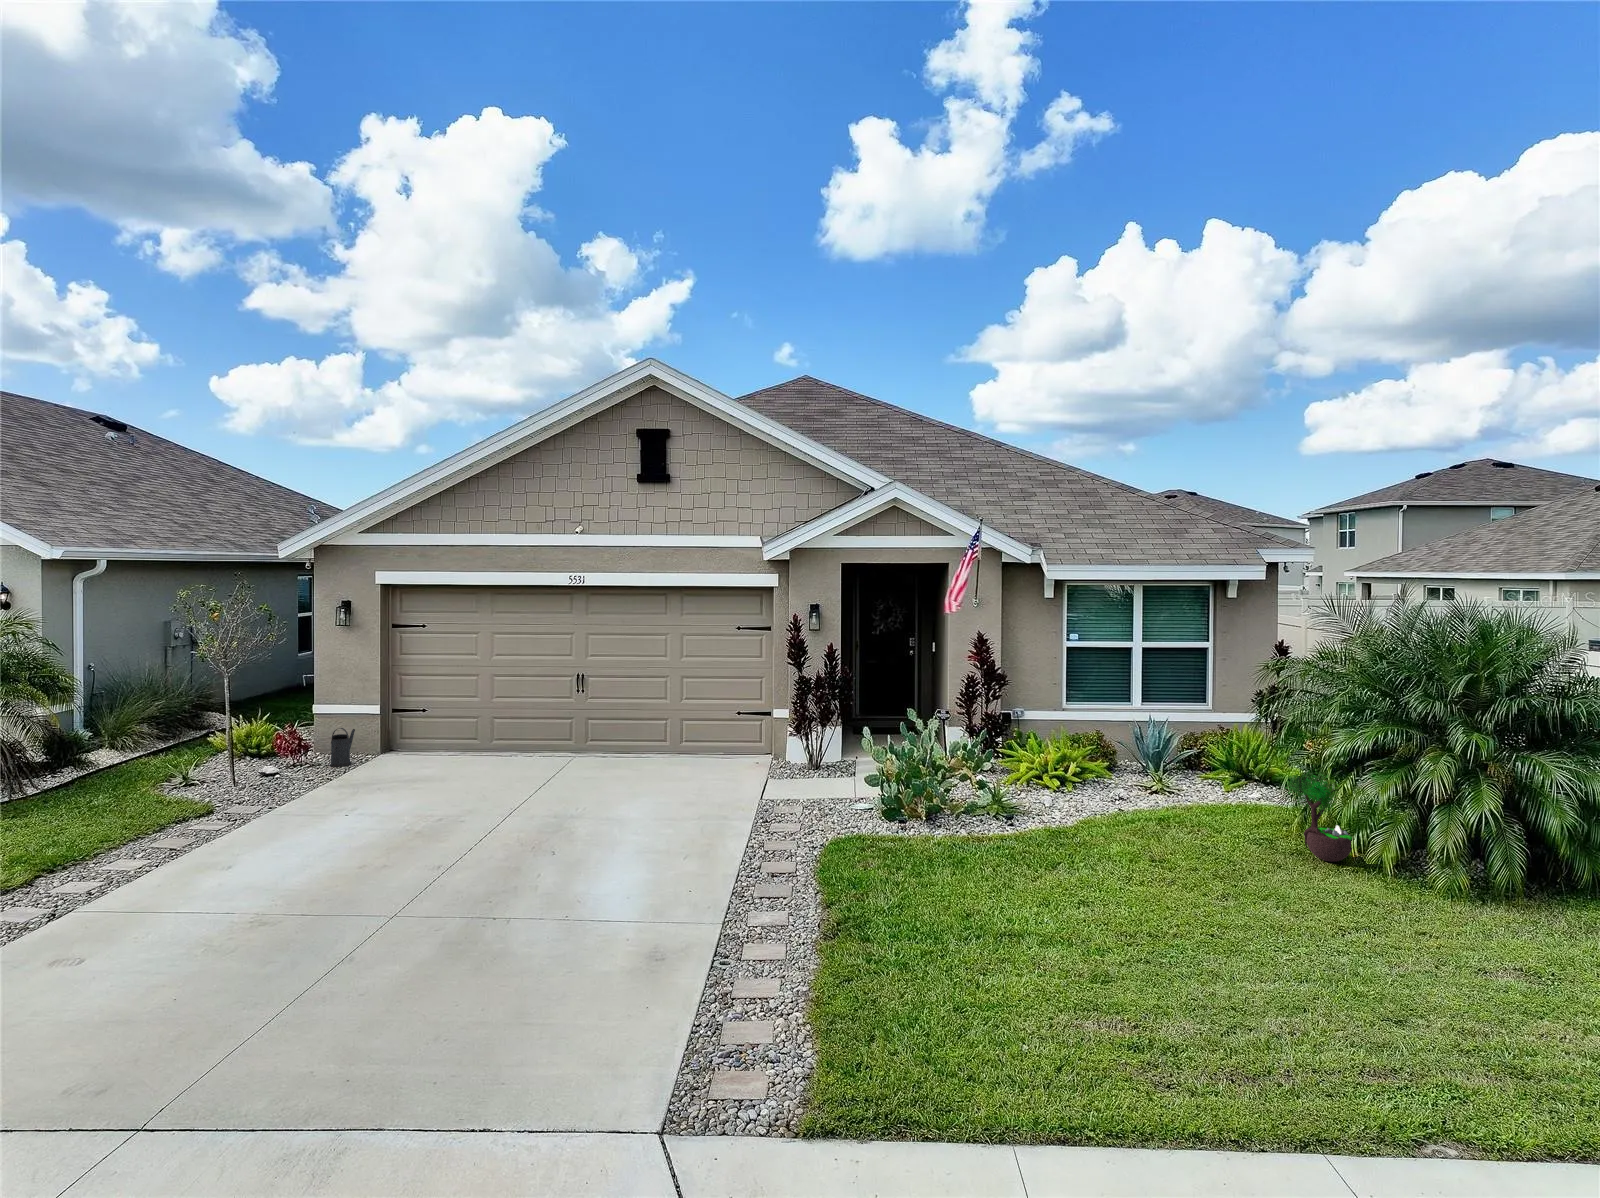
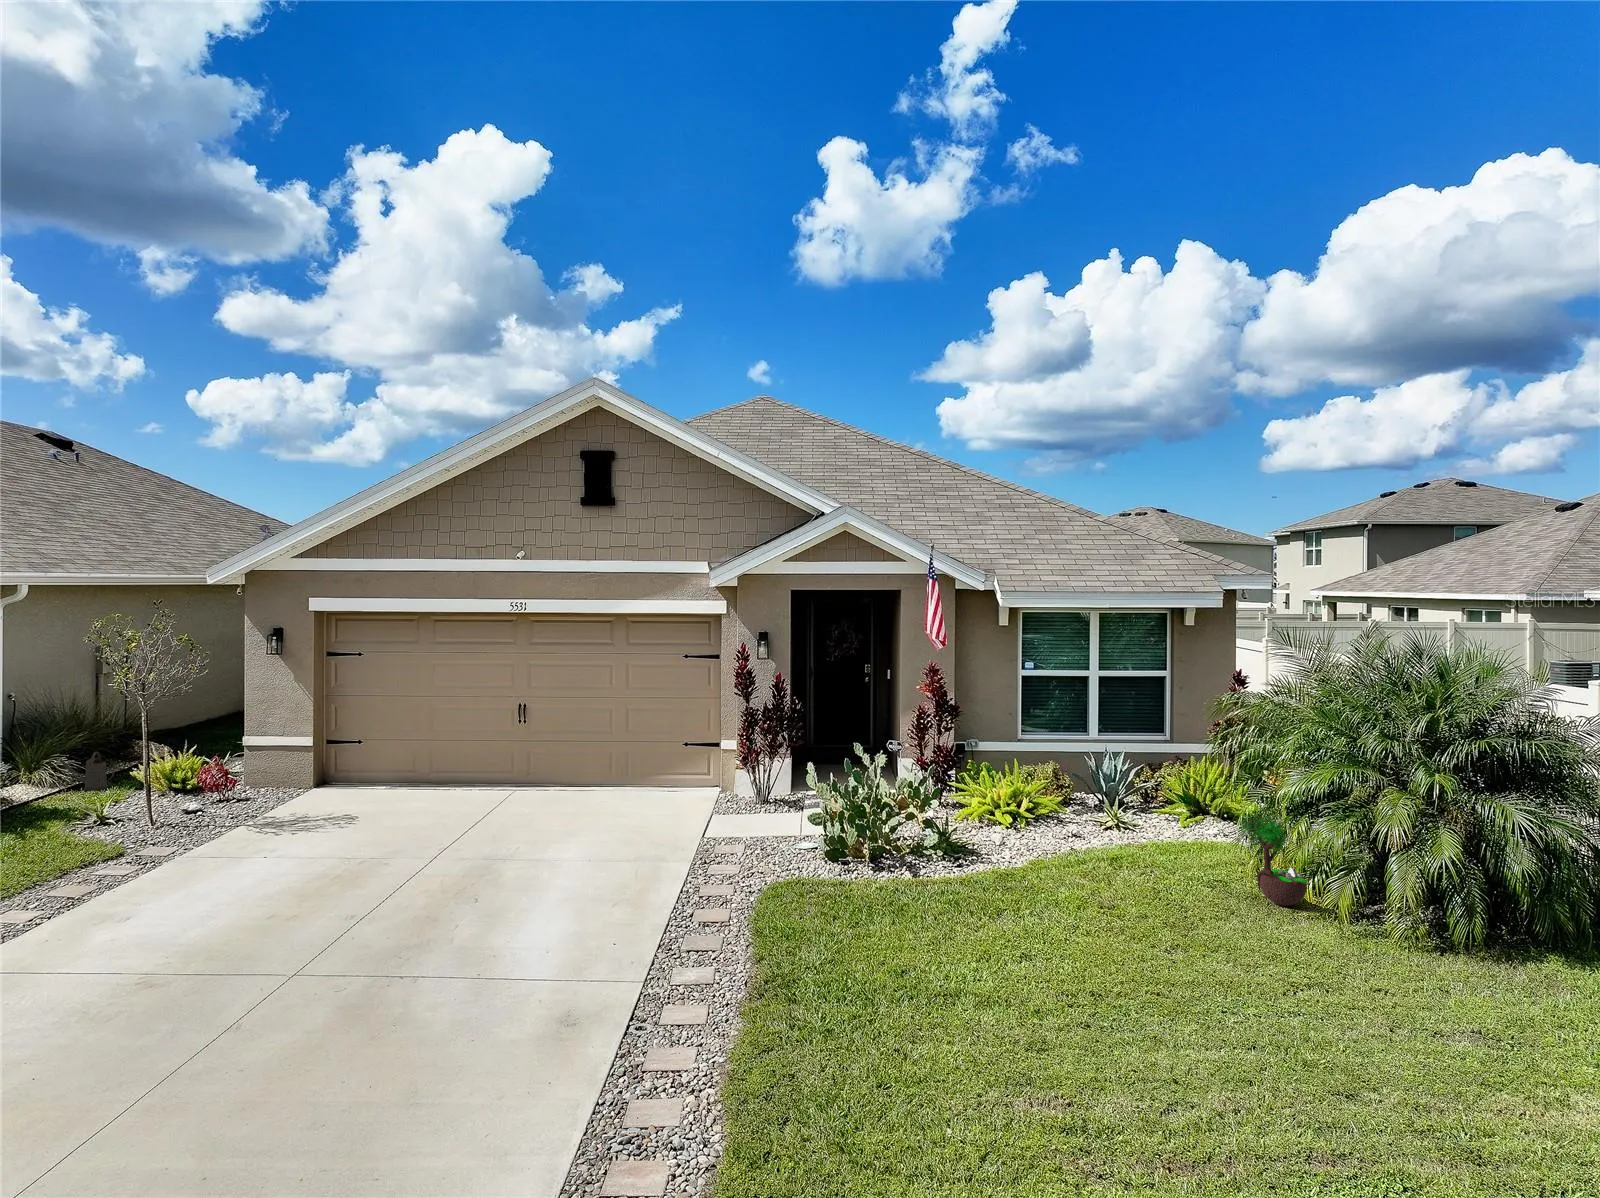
watering can: present [330,728,355,767] -> present [60,752,114,791]

